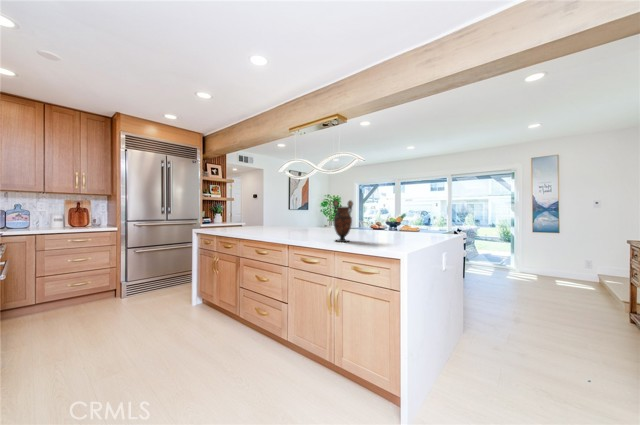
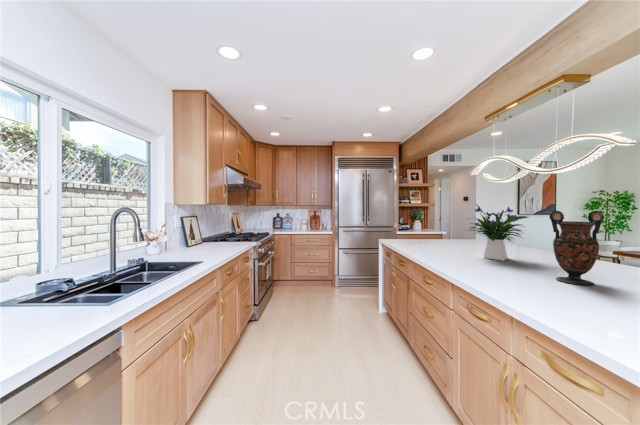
flower arrangement: none [279,196,316,236] -> present [469,204,528,260]

